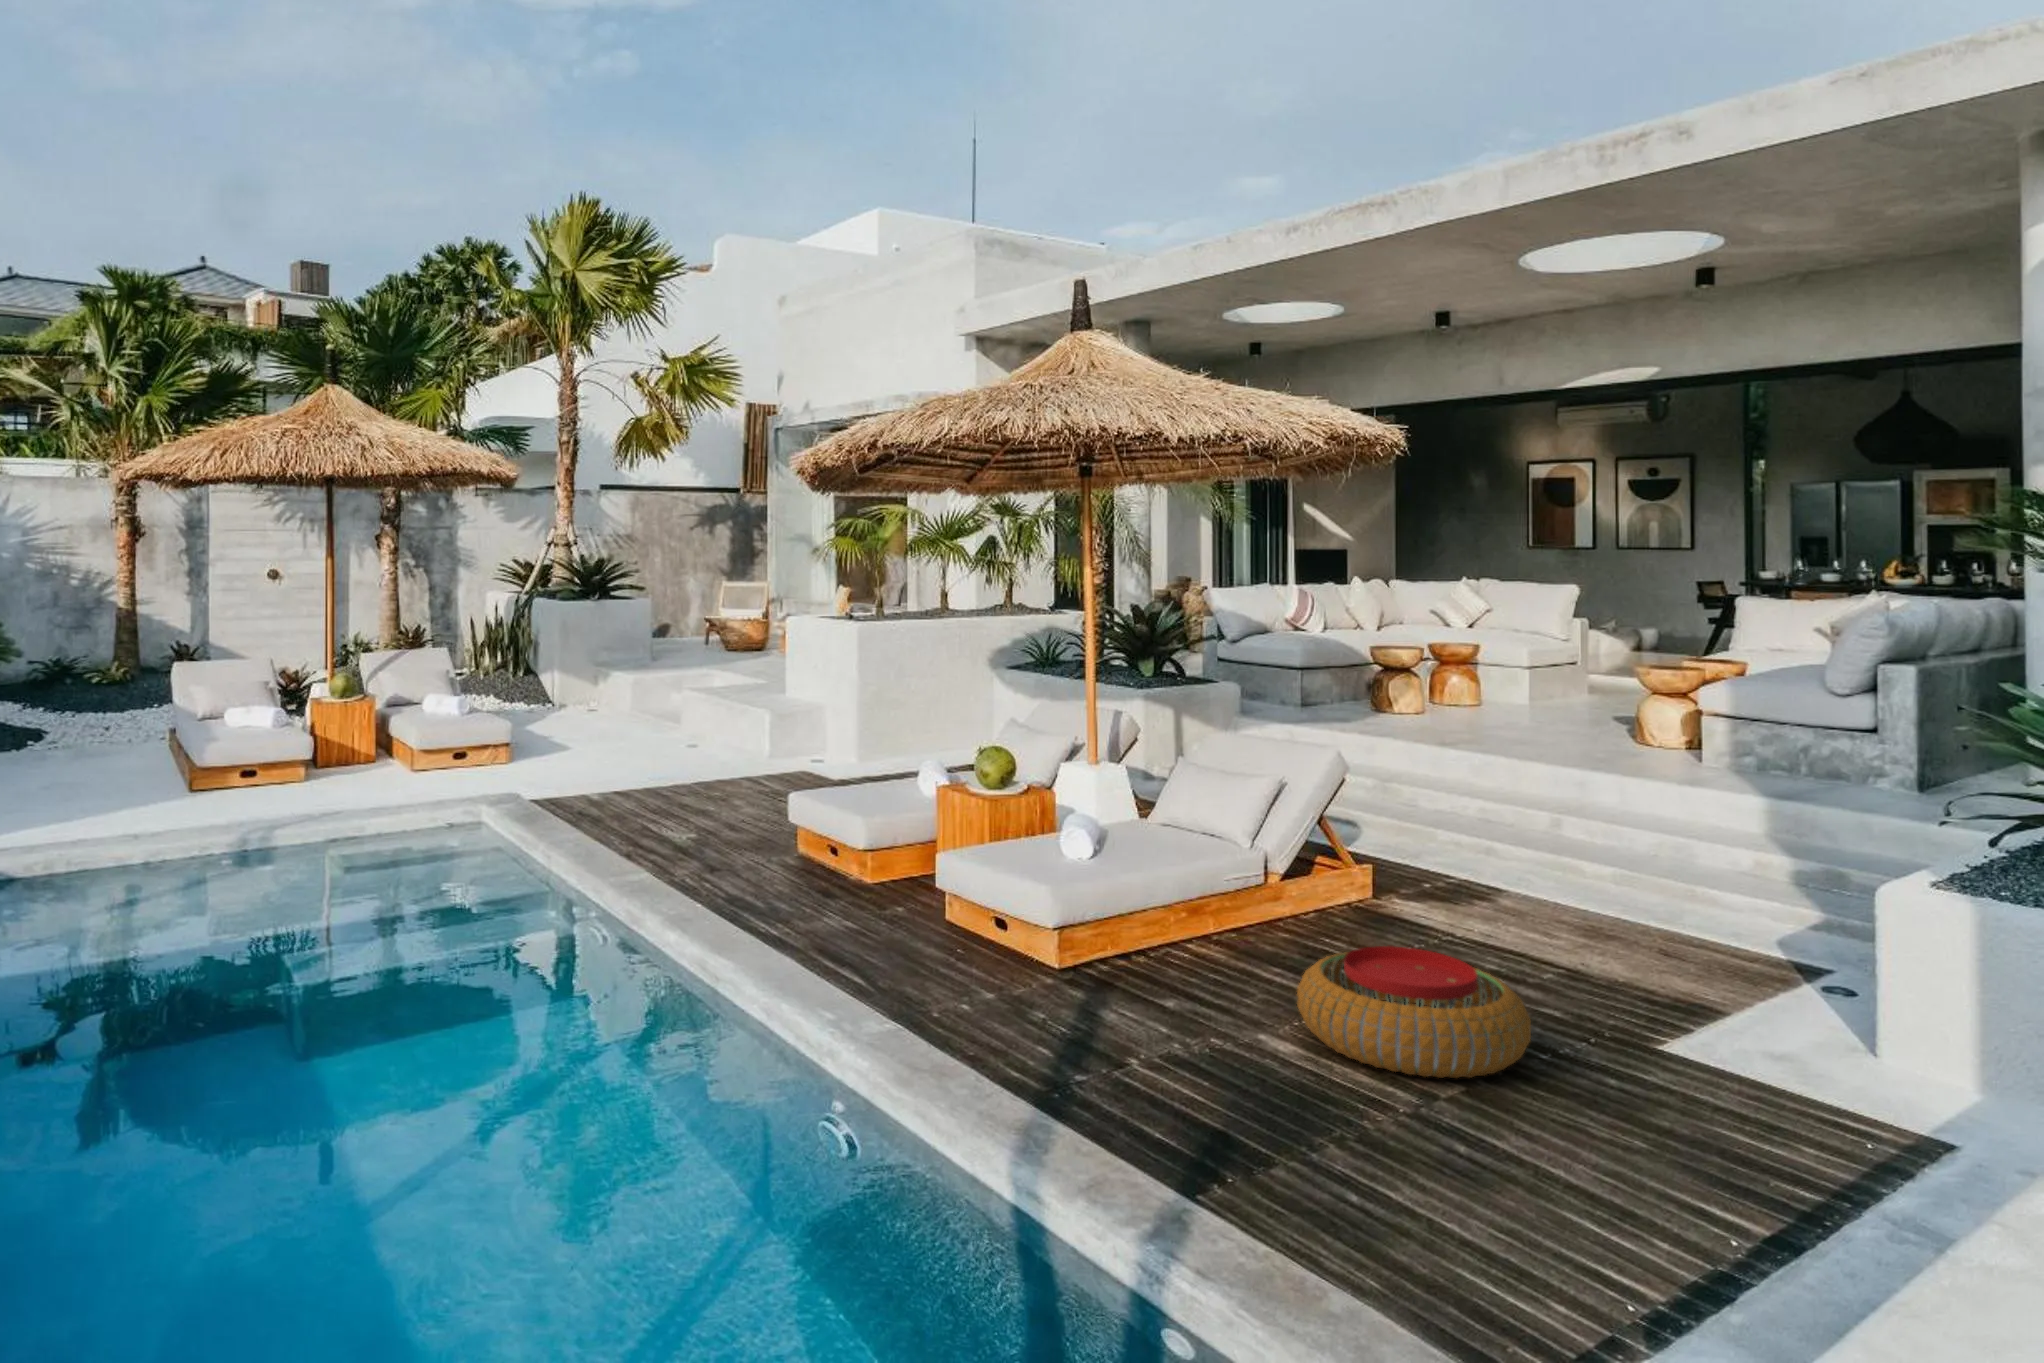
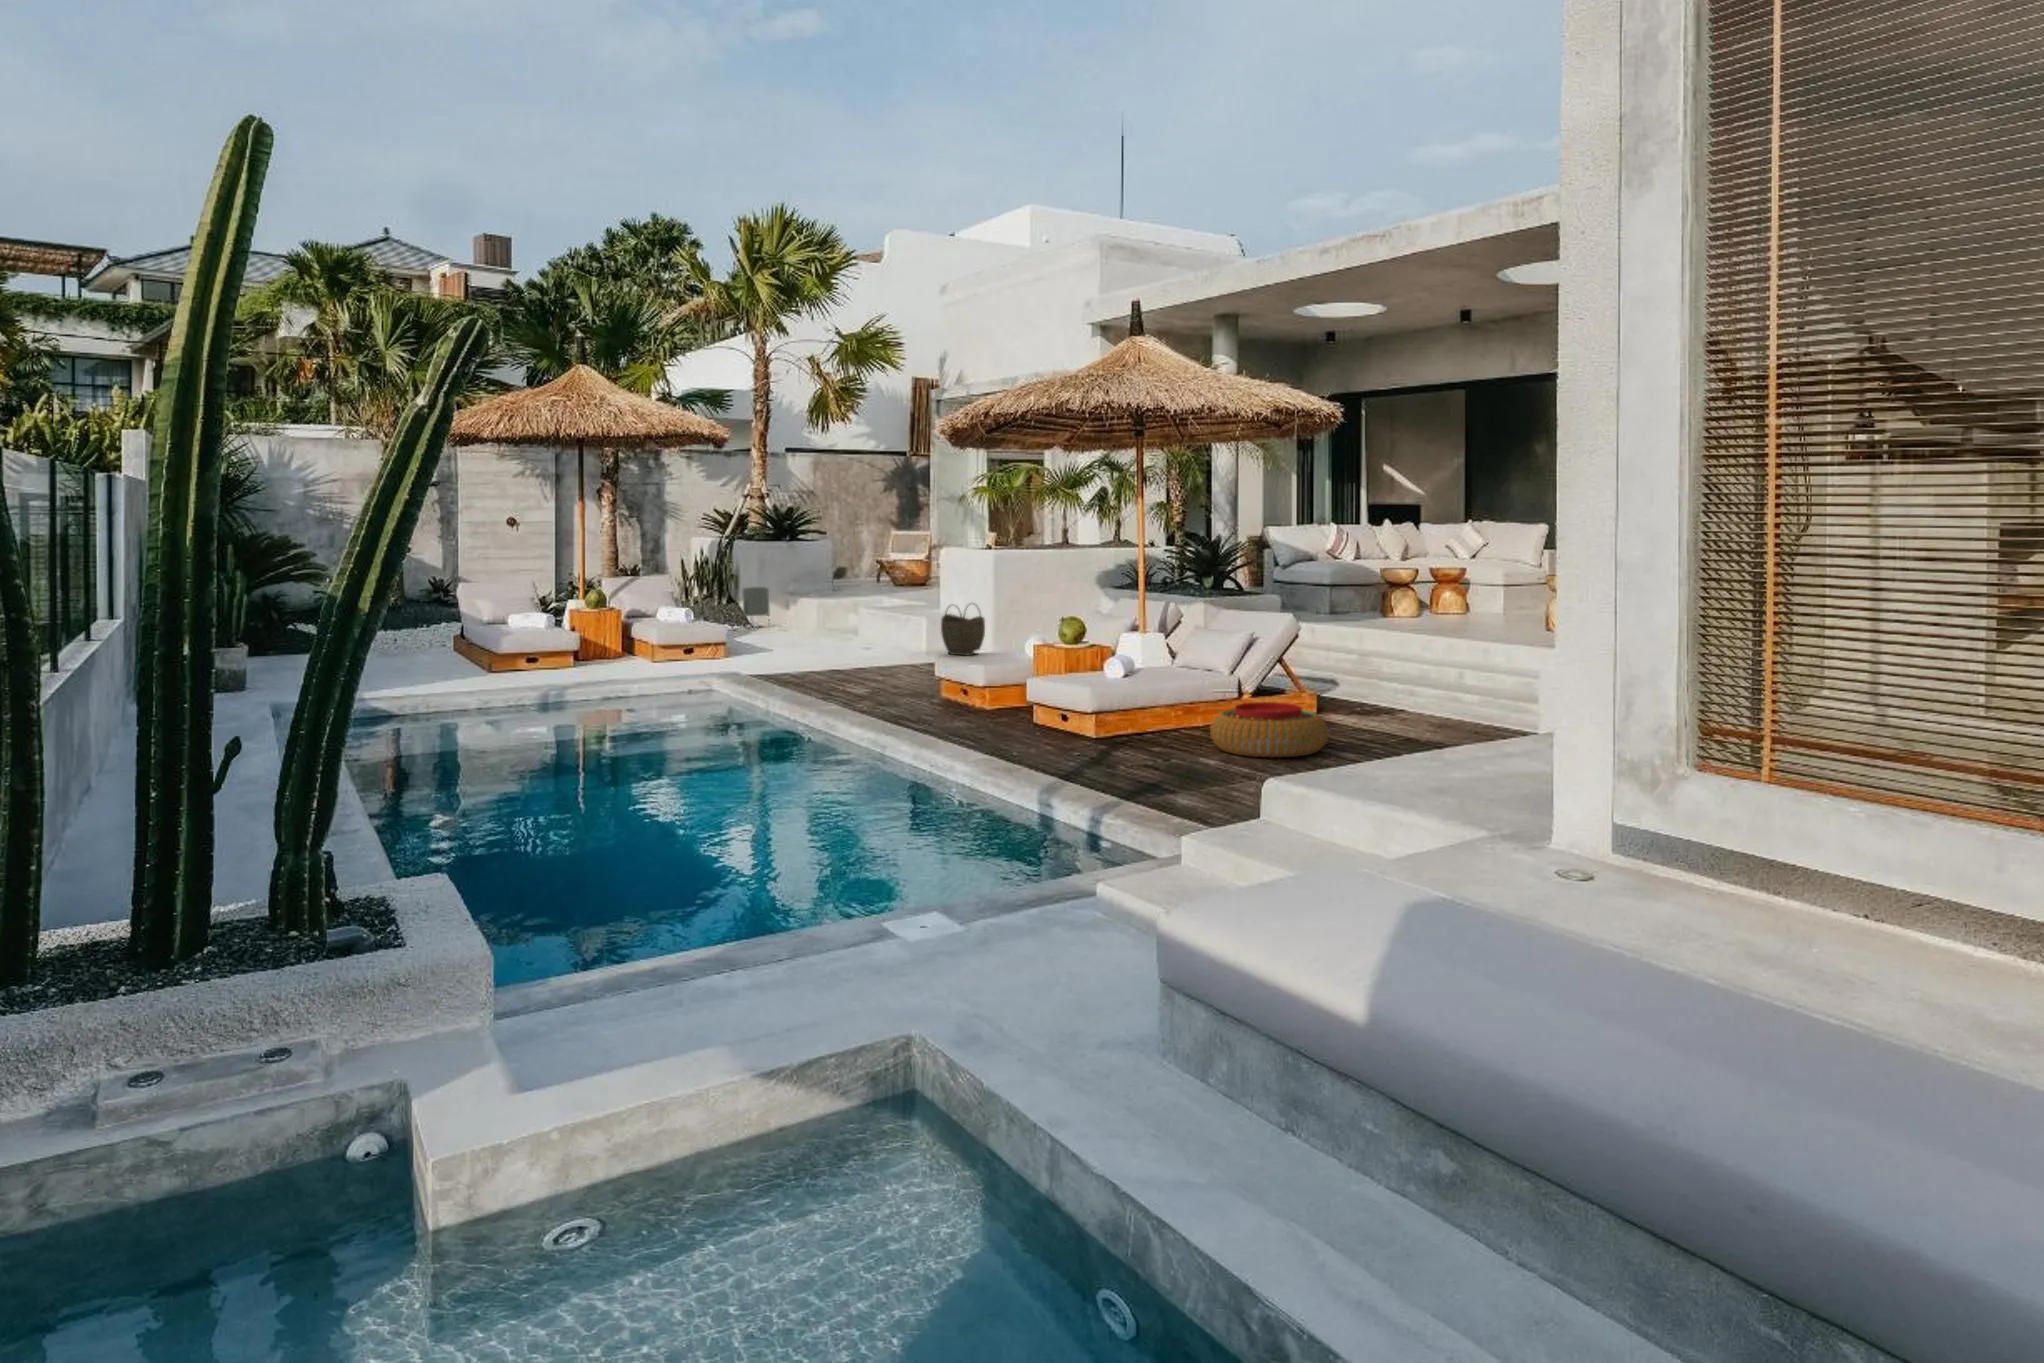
planter: none [541,657,574,707] -> present [743,587,770,620]
woven basket: none [789,693,848,765] -> present [941,607,985,655]

